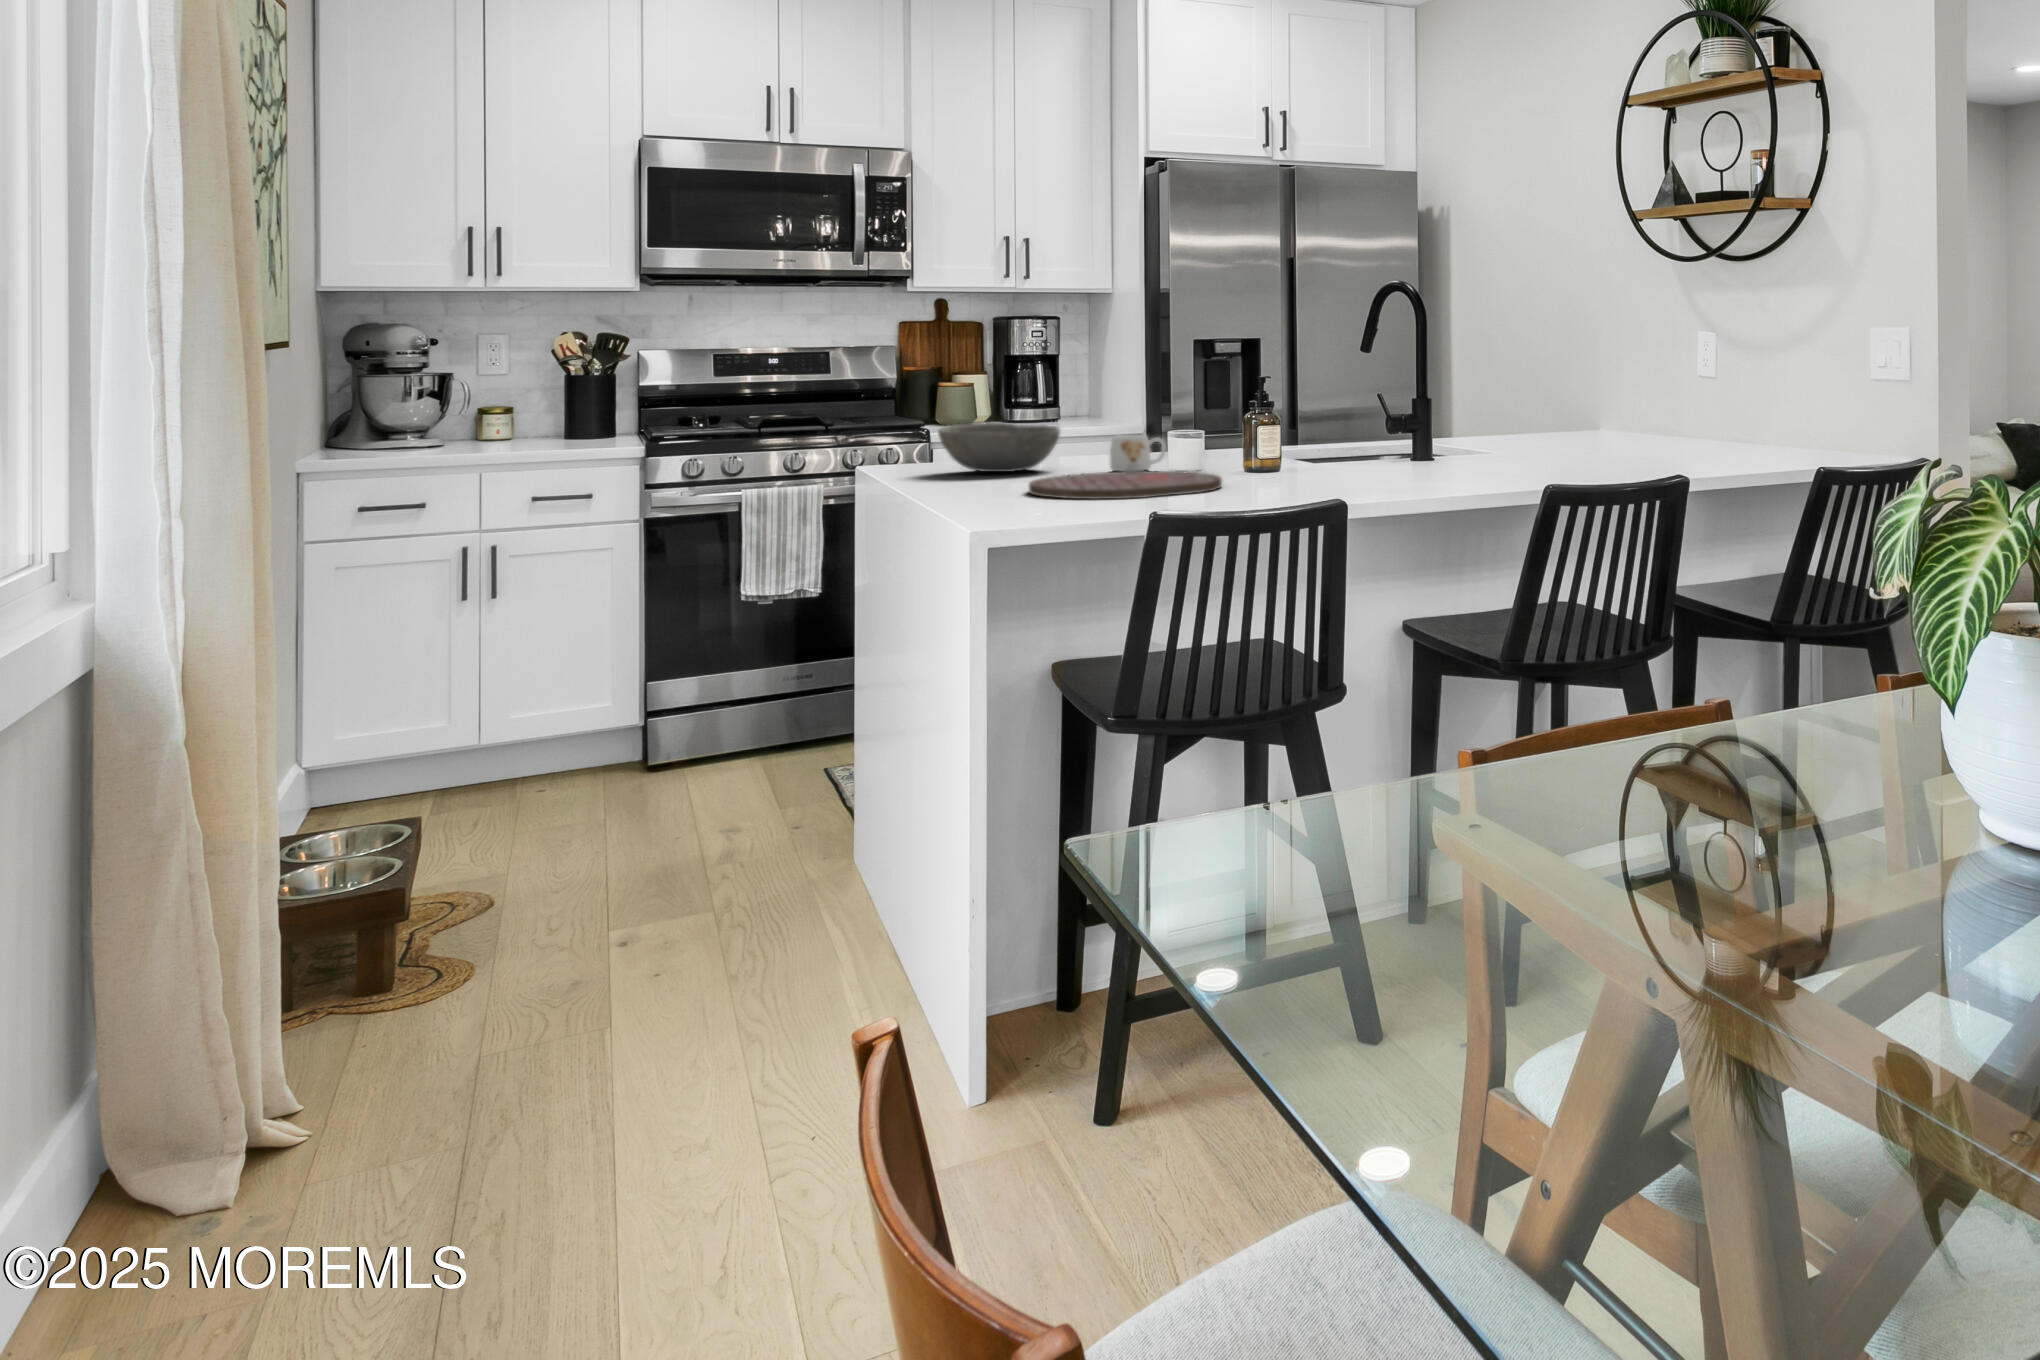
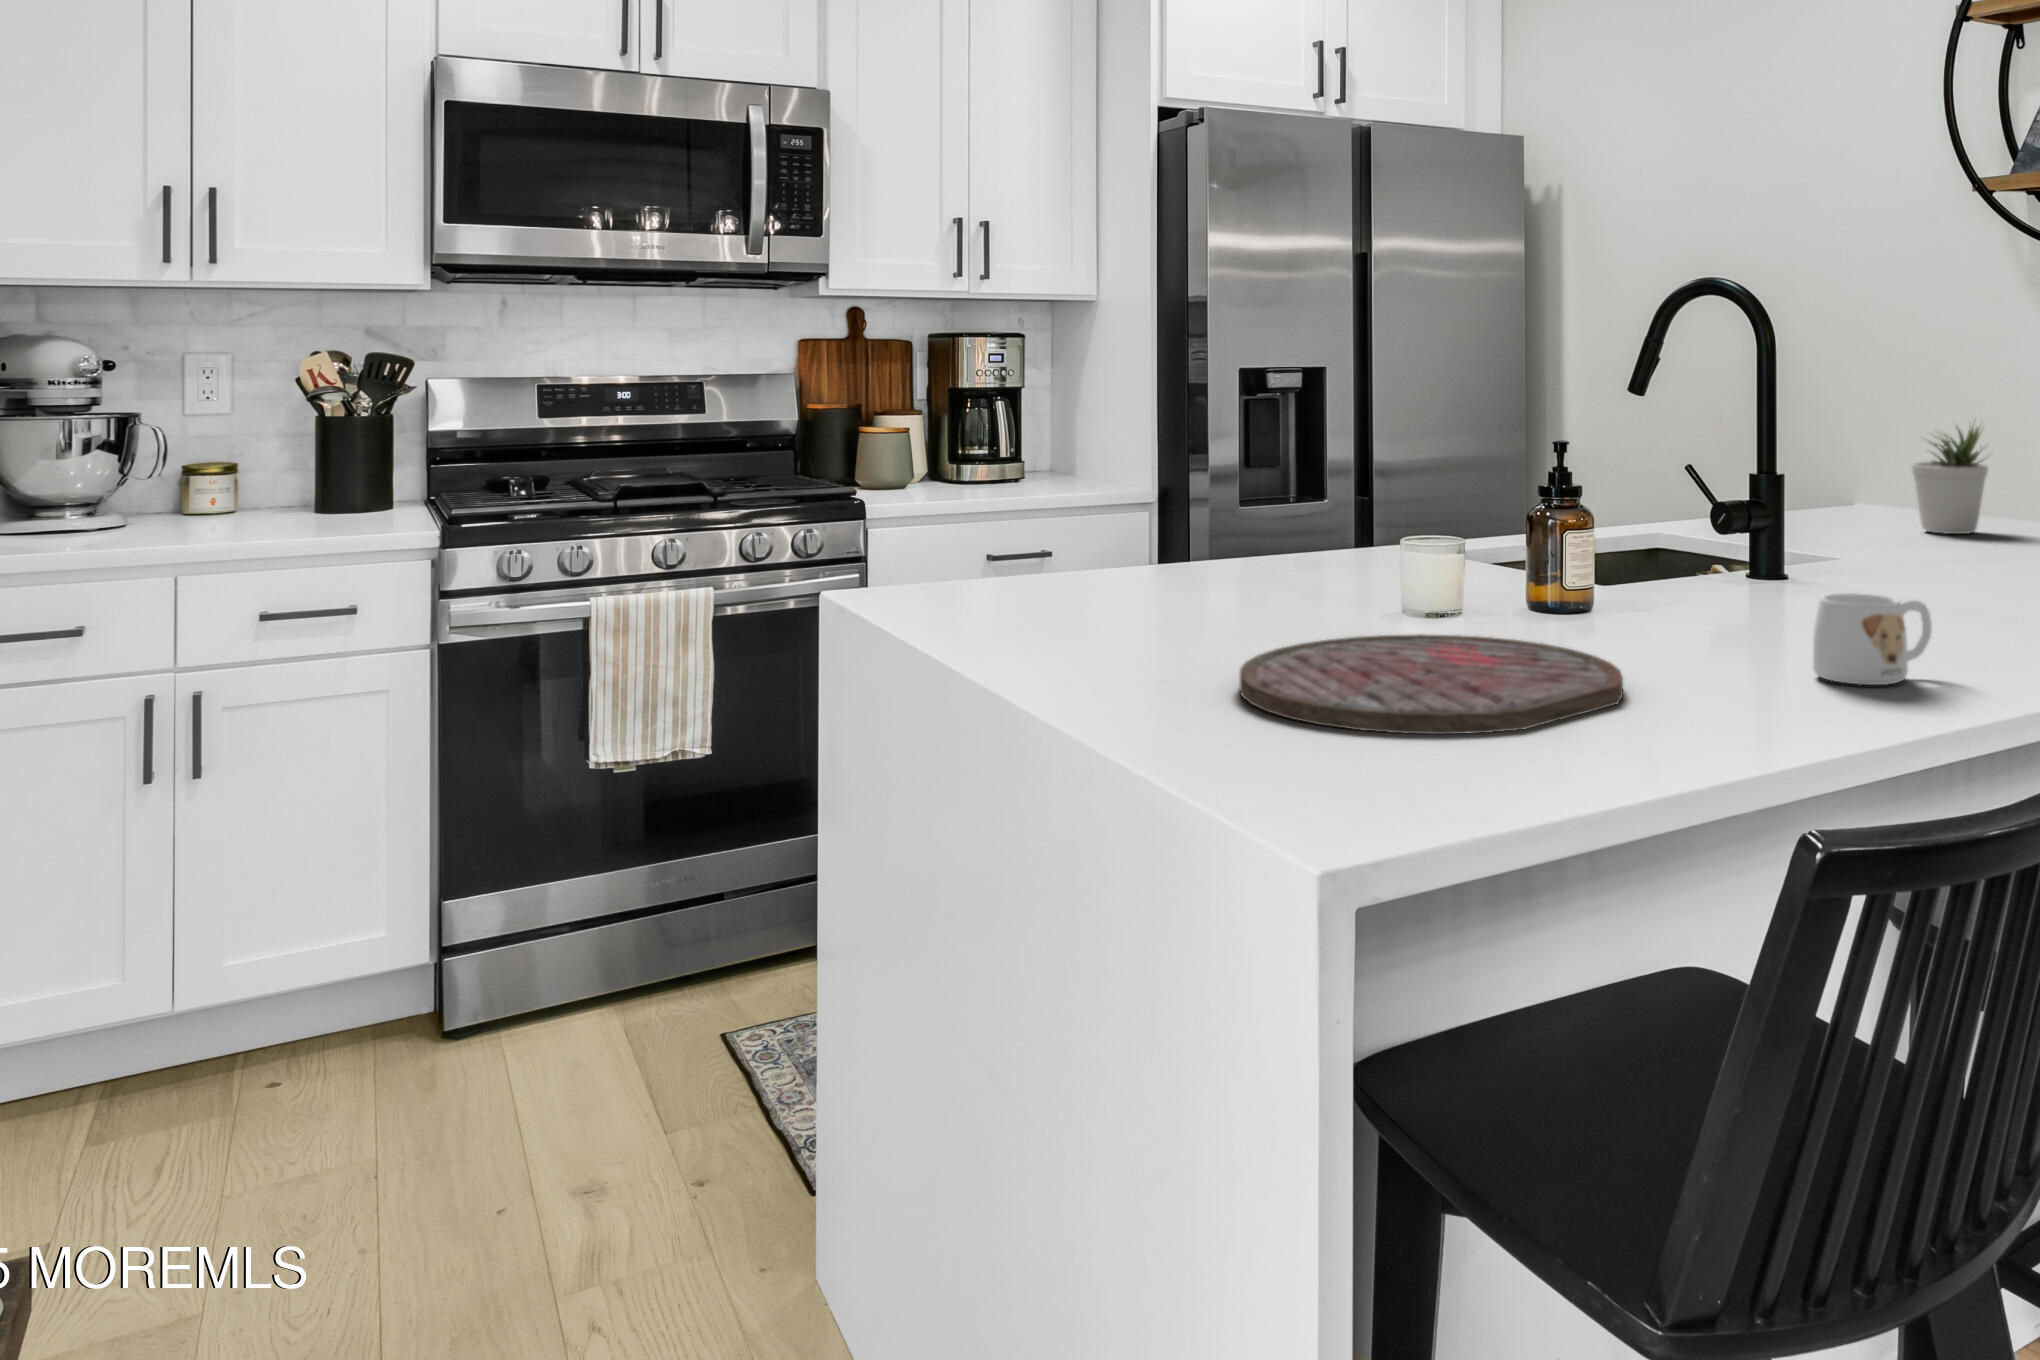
potted plant: none [1589,367,1636,442] -> present [1911,427,1988,534]
bowl: present [938,423,1060,472] -> none [975,520,1186,616]
mug: present [1110,435,1166,471] -> present [1813,593,1932,685]

